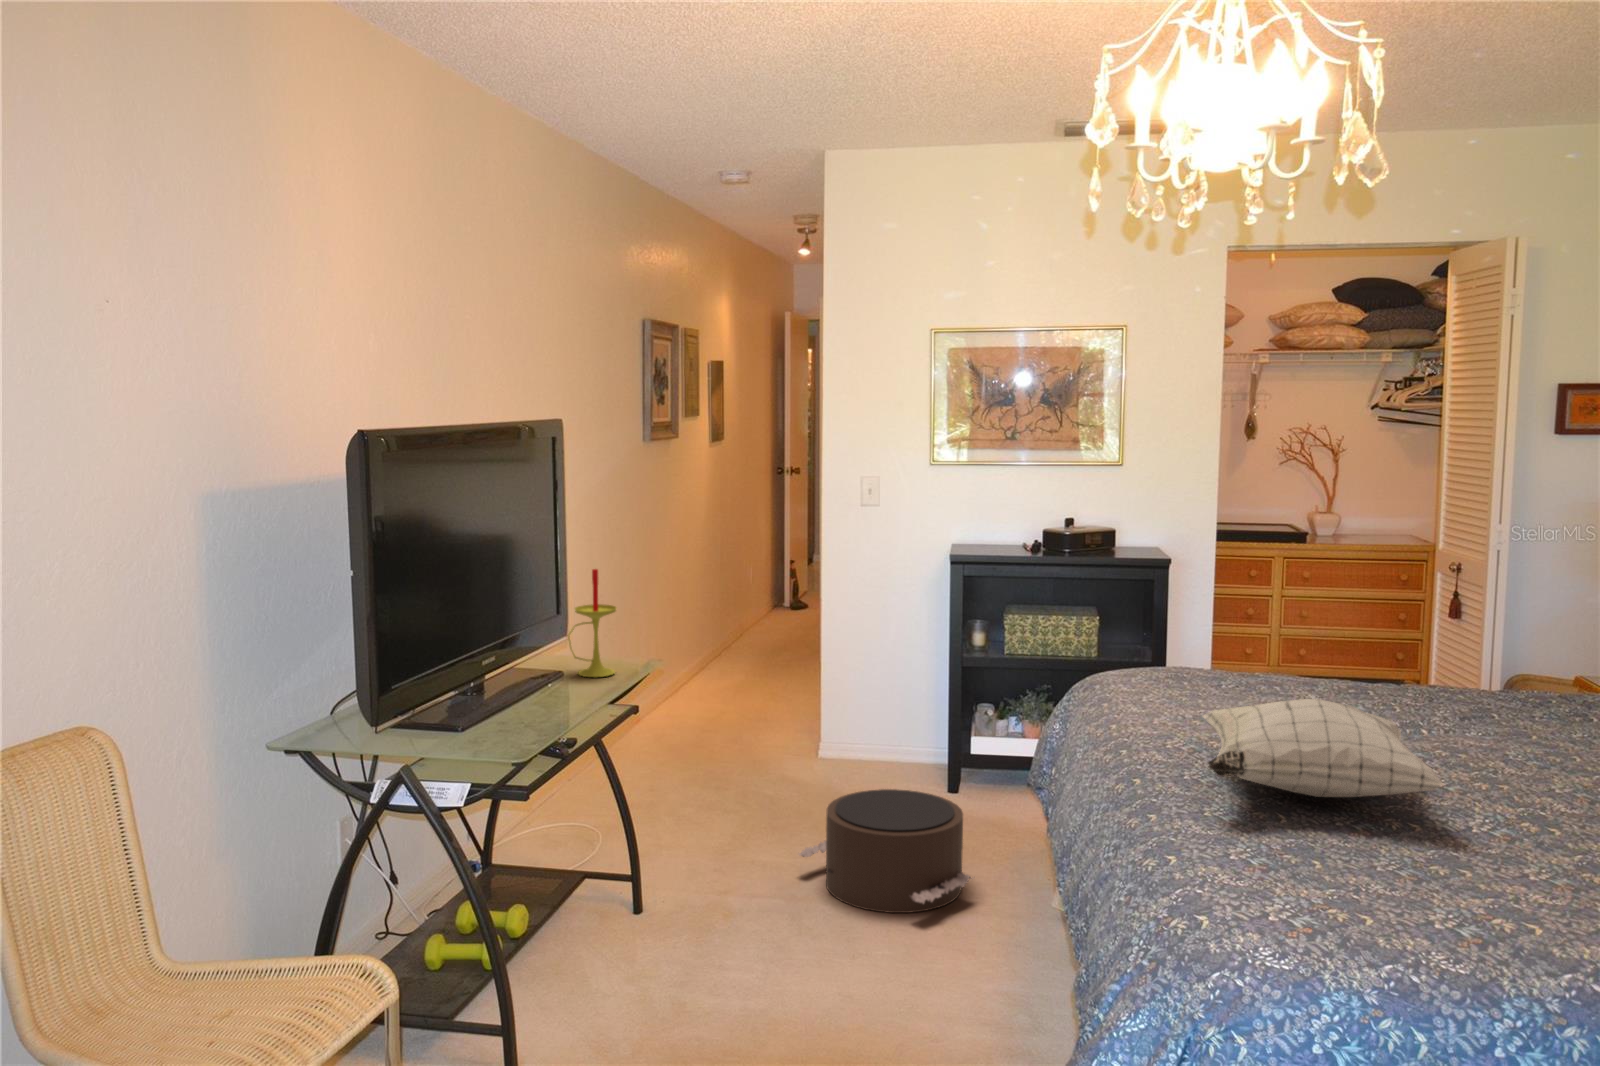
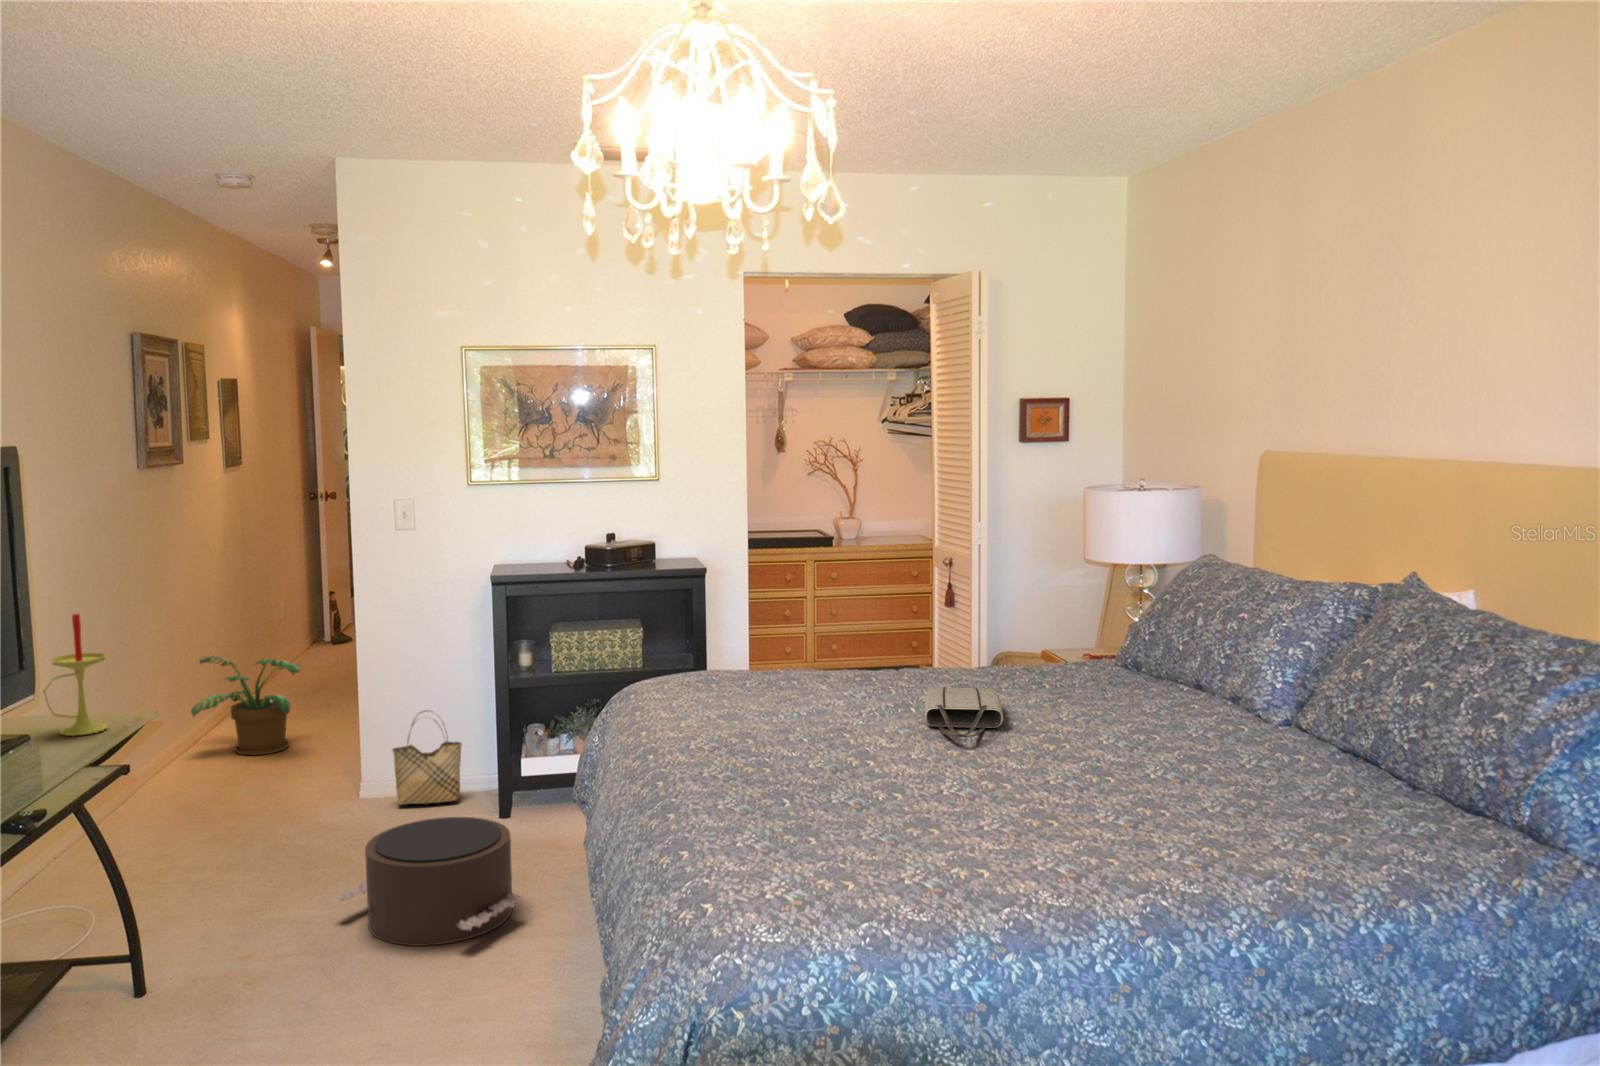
potted plant: none [668,615,765,710] -> present [191,656,302,755]
woven basket: none [846,683,911,774] -> present [393,711,462,805]
pillow: present [1203,699,1443,797] -> none [718,688,918,776]
tote bag: none [1440,711,1543,771] -> present [924,687,1003,737]

